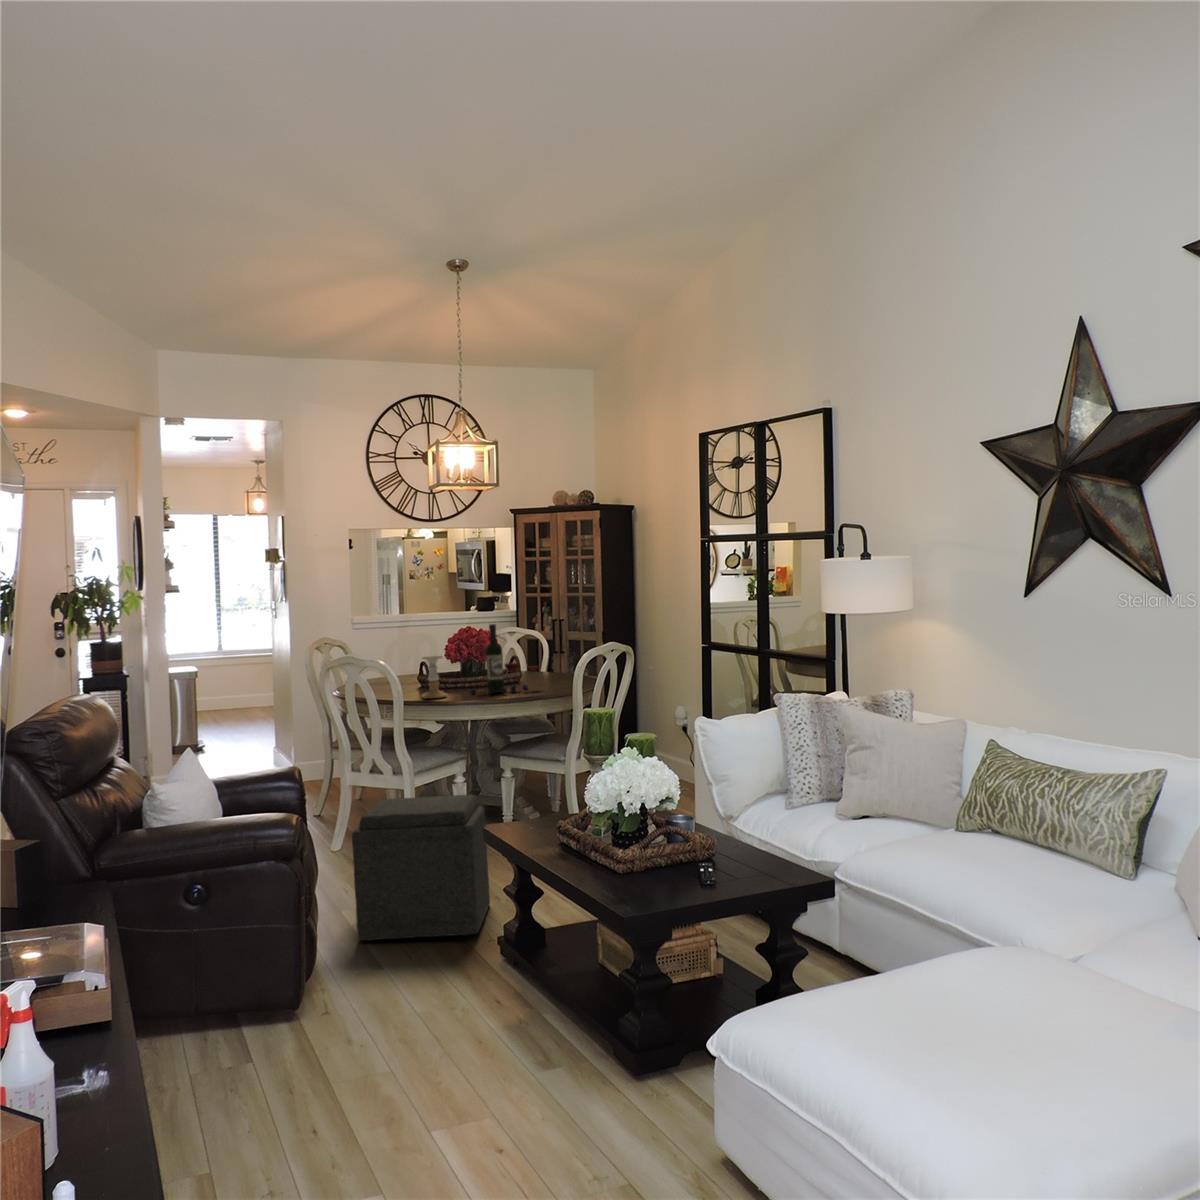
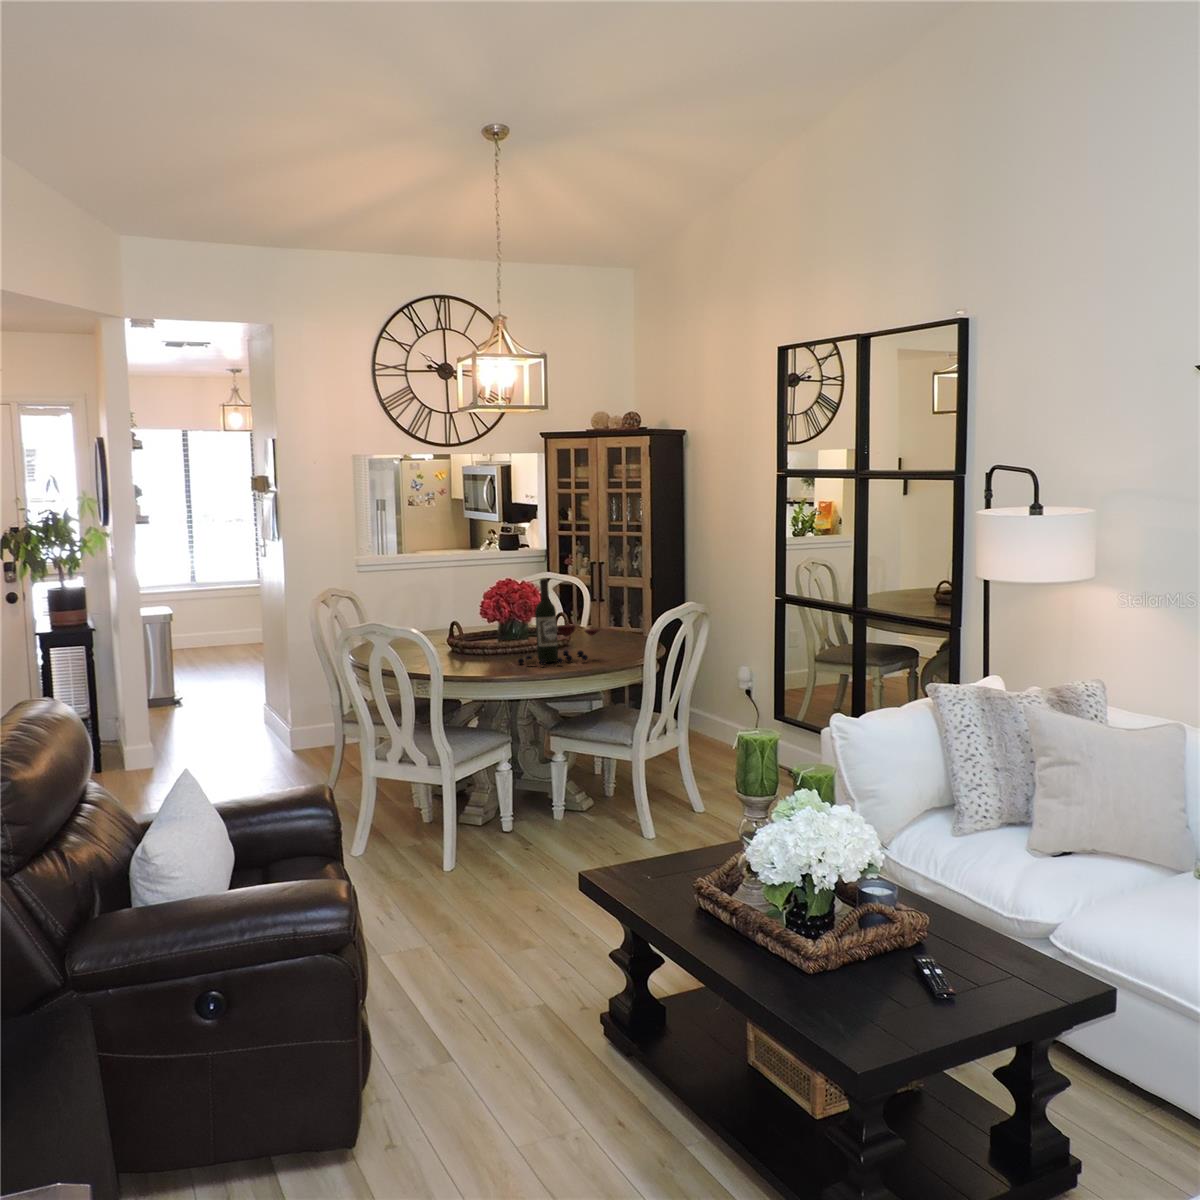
candle holder: present [422,656,447,698] -> none [459,618,490,671]
ottoman: present [352,794,490,941] -> none [402,810,568,1011]

